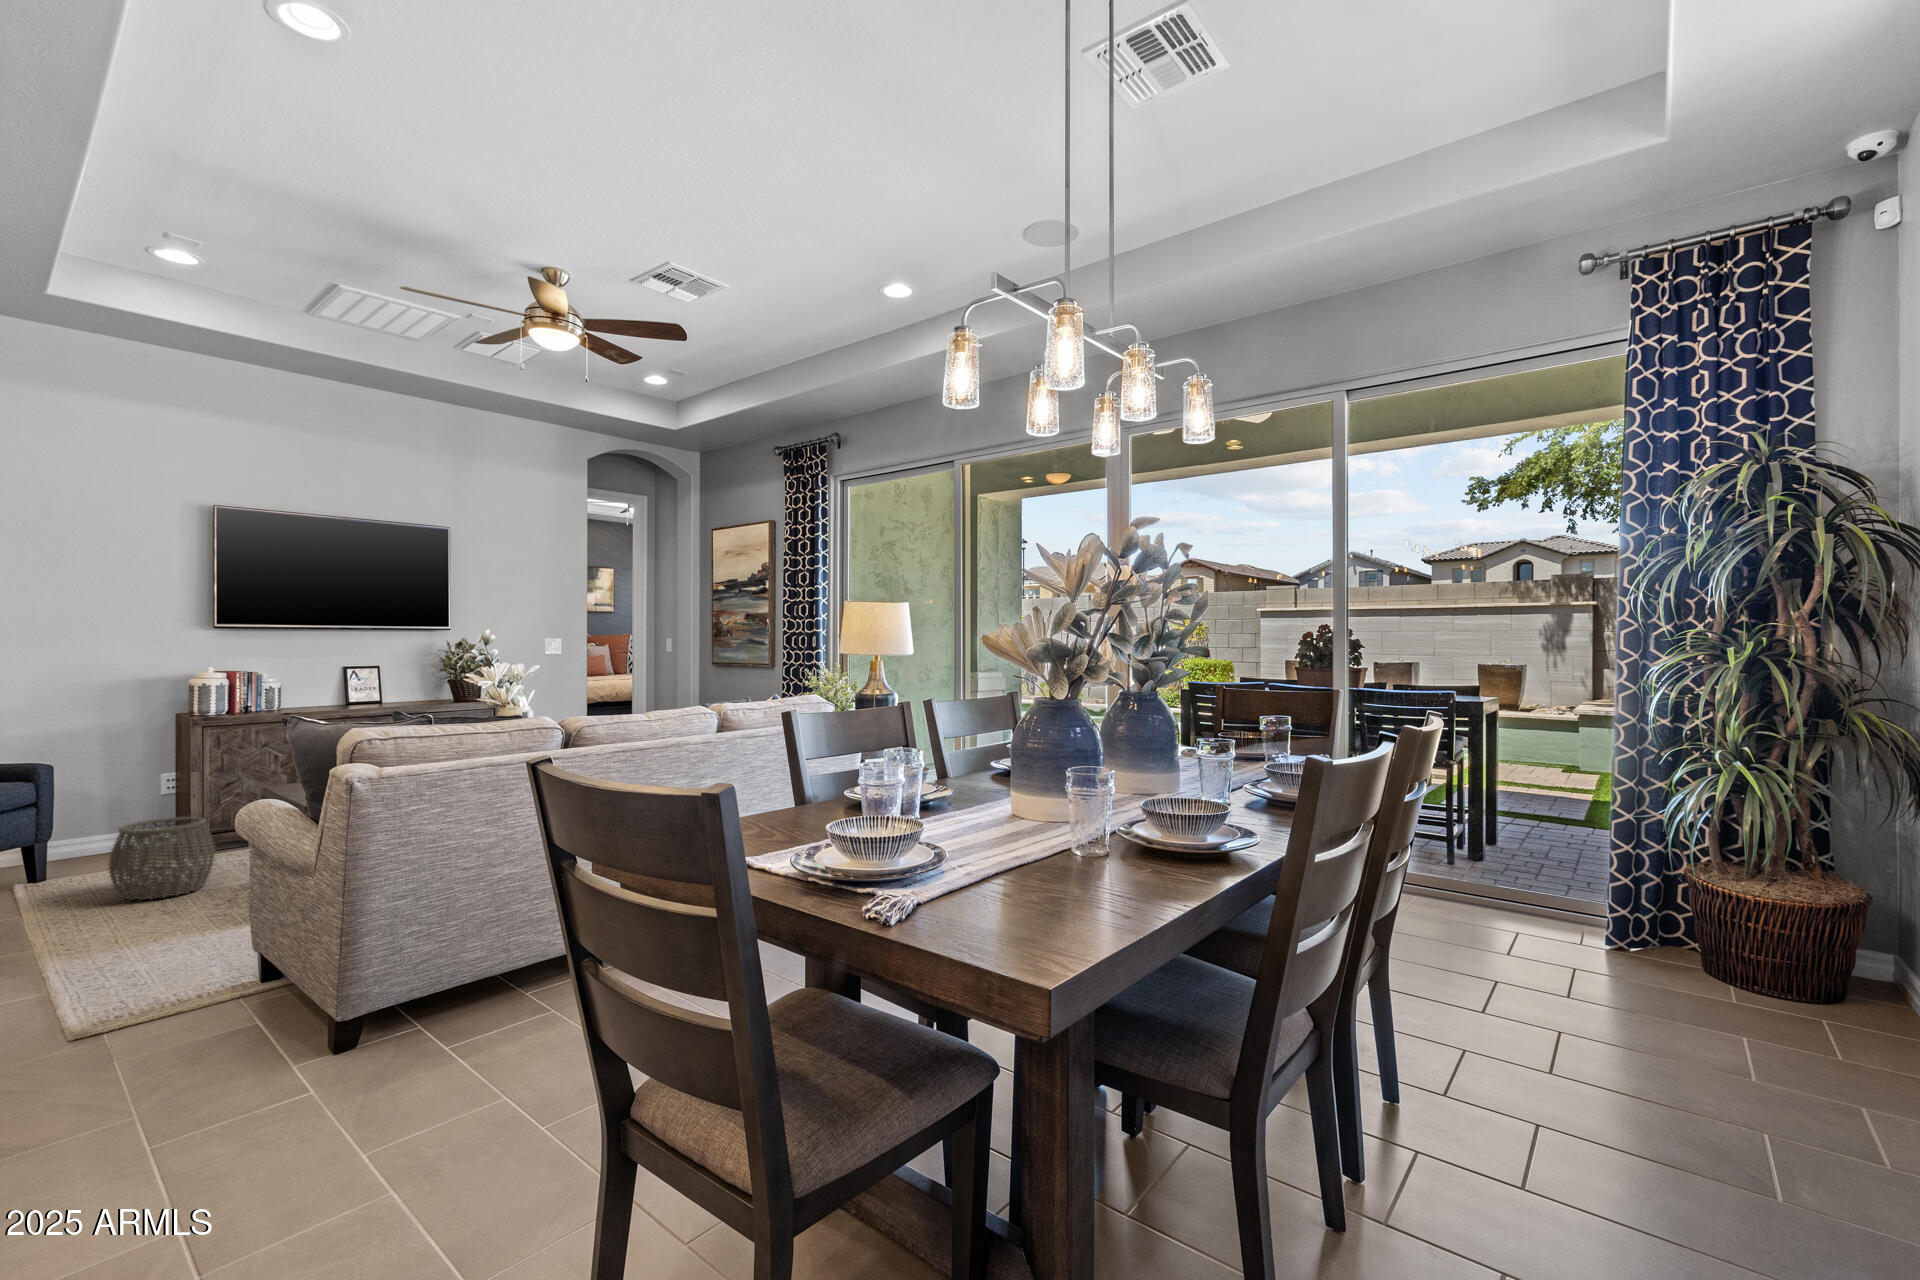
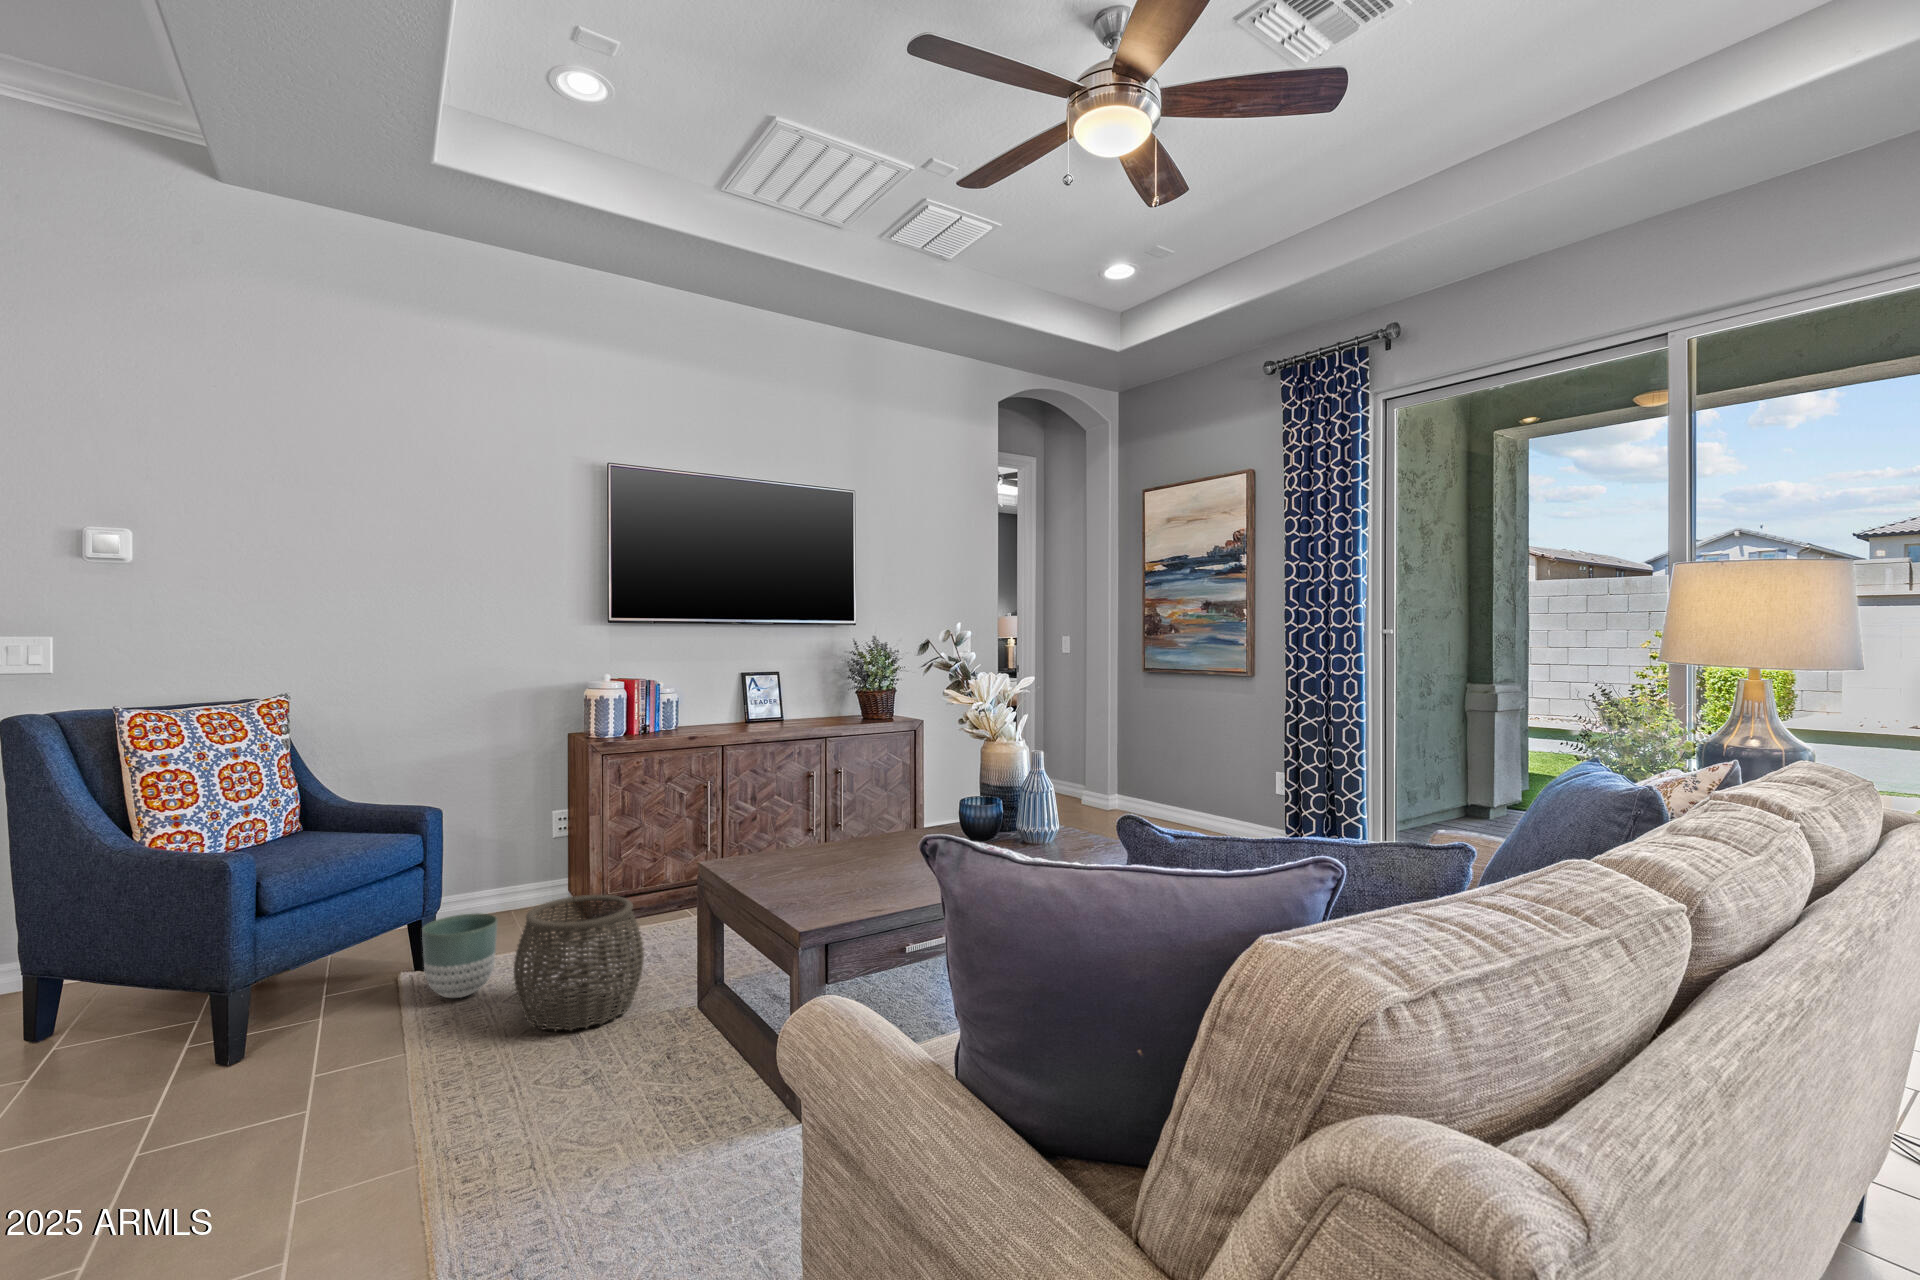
planter: none [36,836,100,891] -> present [422,913,498,998]

